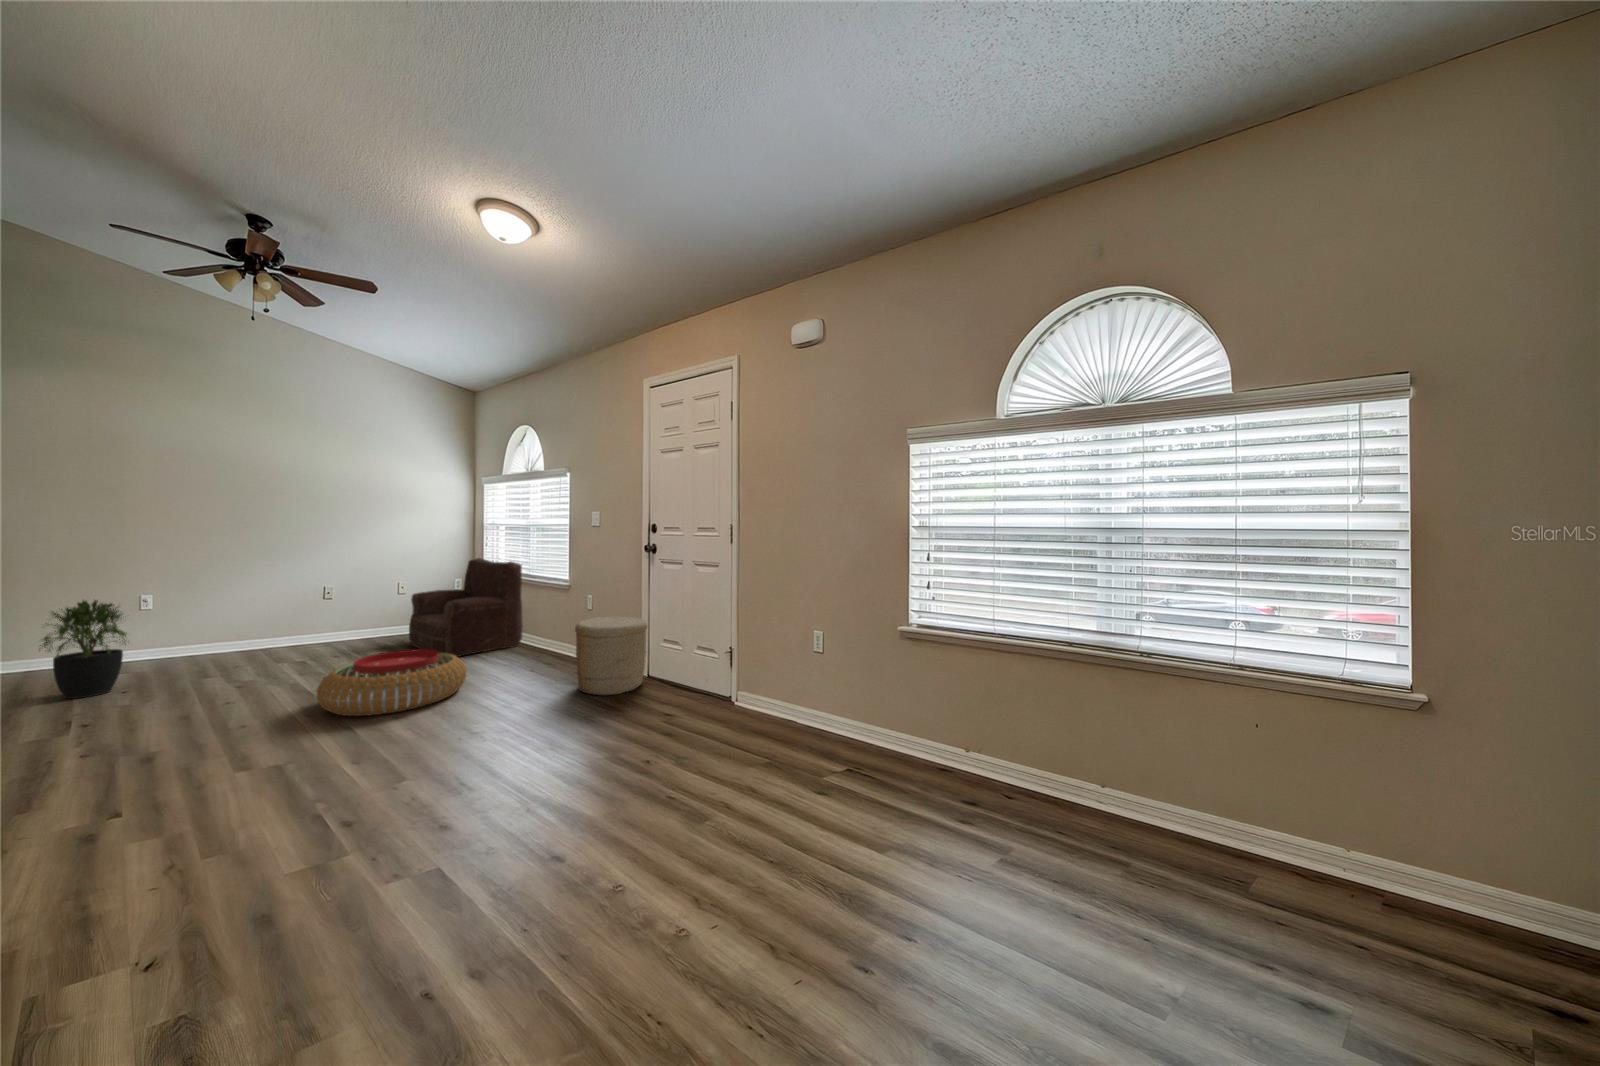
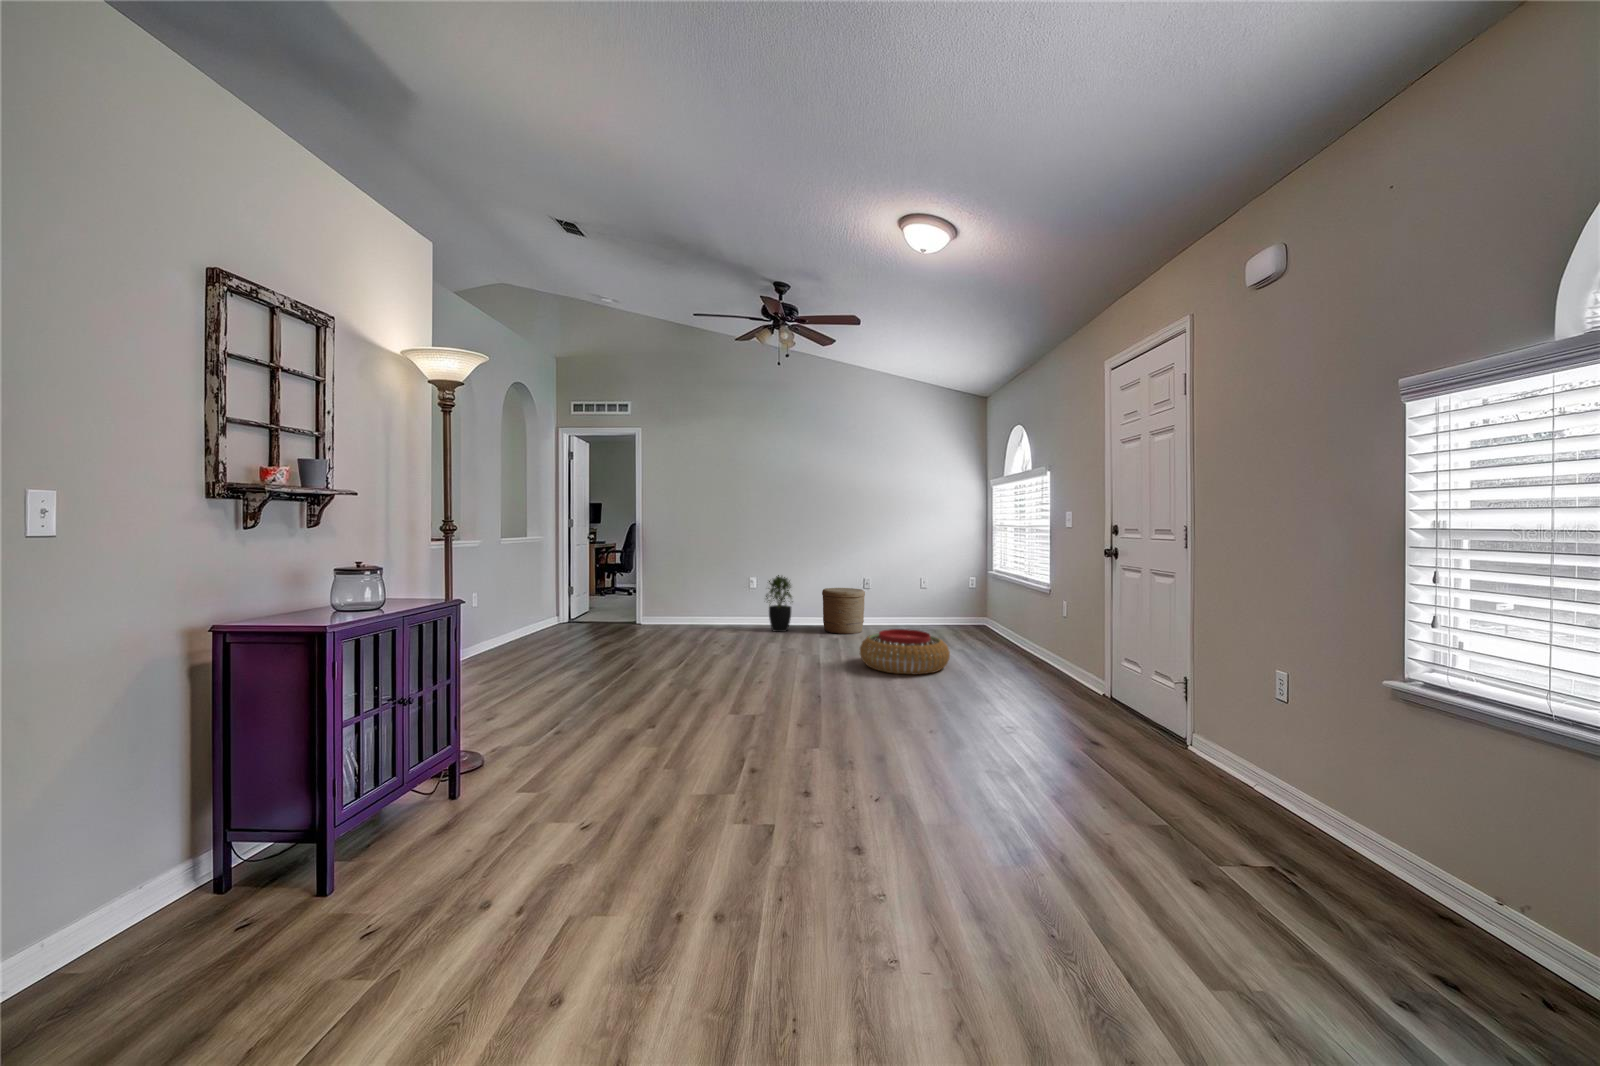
armchair: present [409,558,523,657] -> none [930,559,1014,648]
woven basket: present [575,617,647,695] -> present [822,588,865,634]

